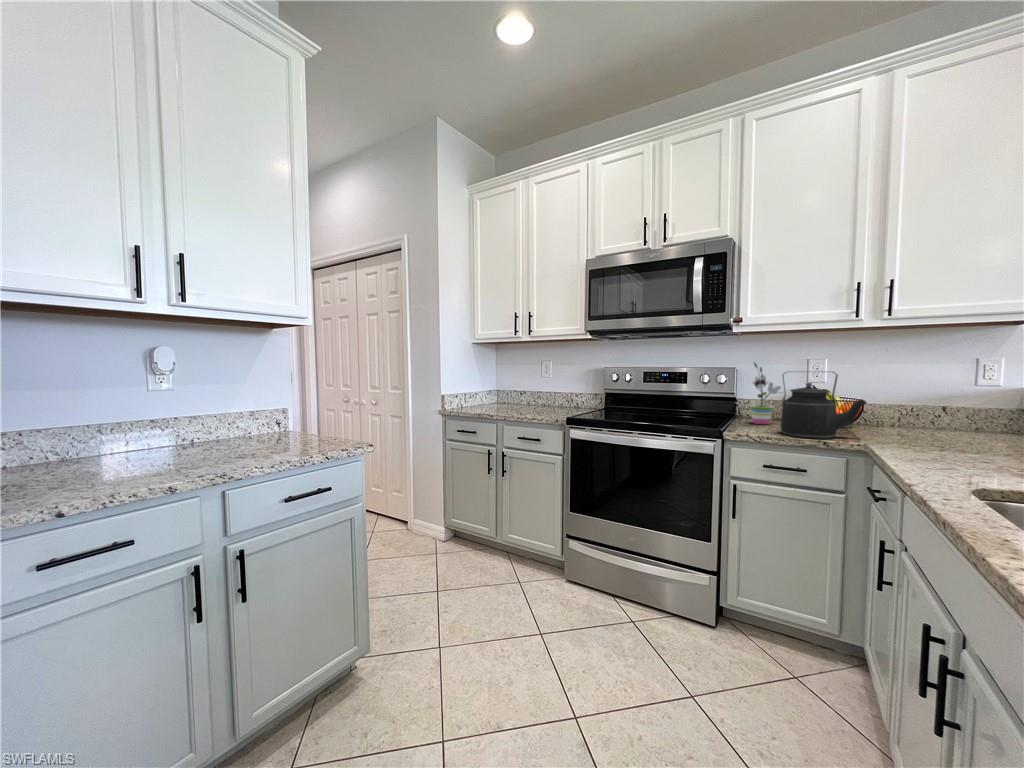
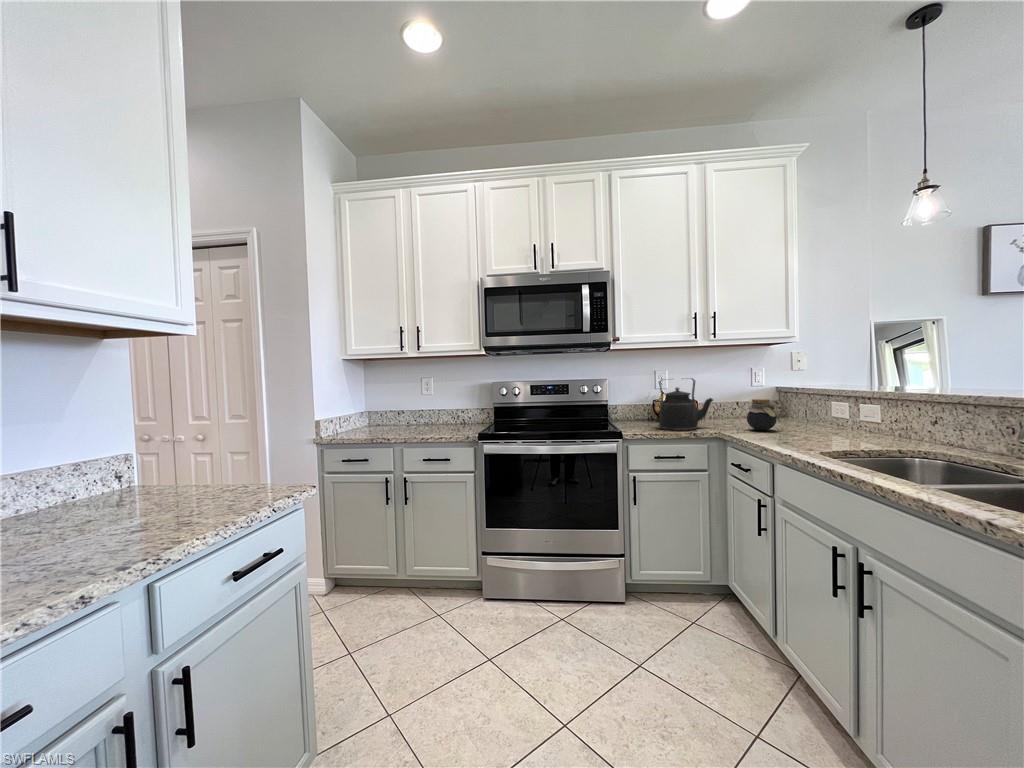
potted plant: present [750,363,782,424] -> none [626,373,650,424]
jar: none [914,405,971,452] -> present [747,399,780,431]

